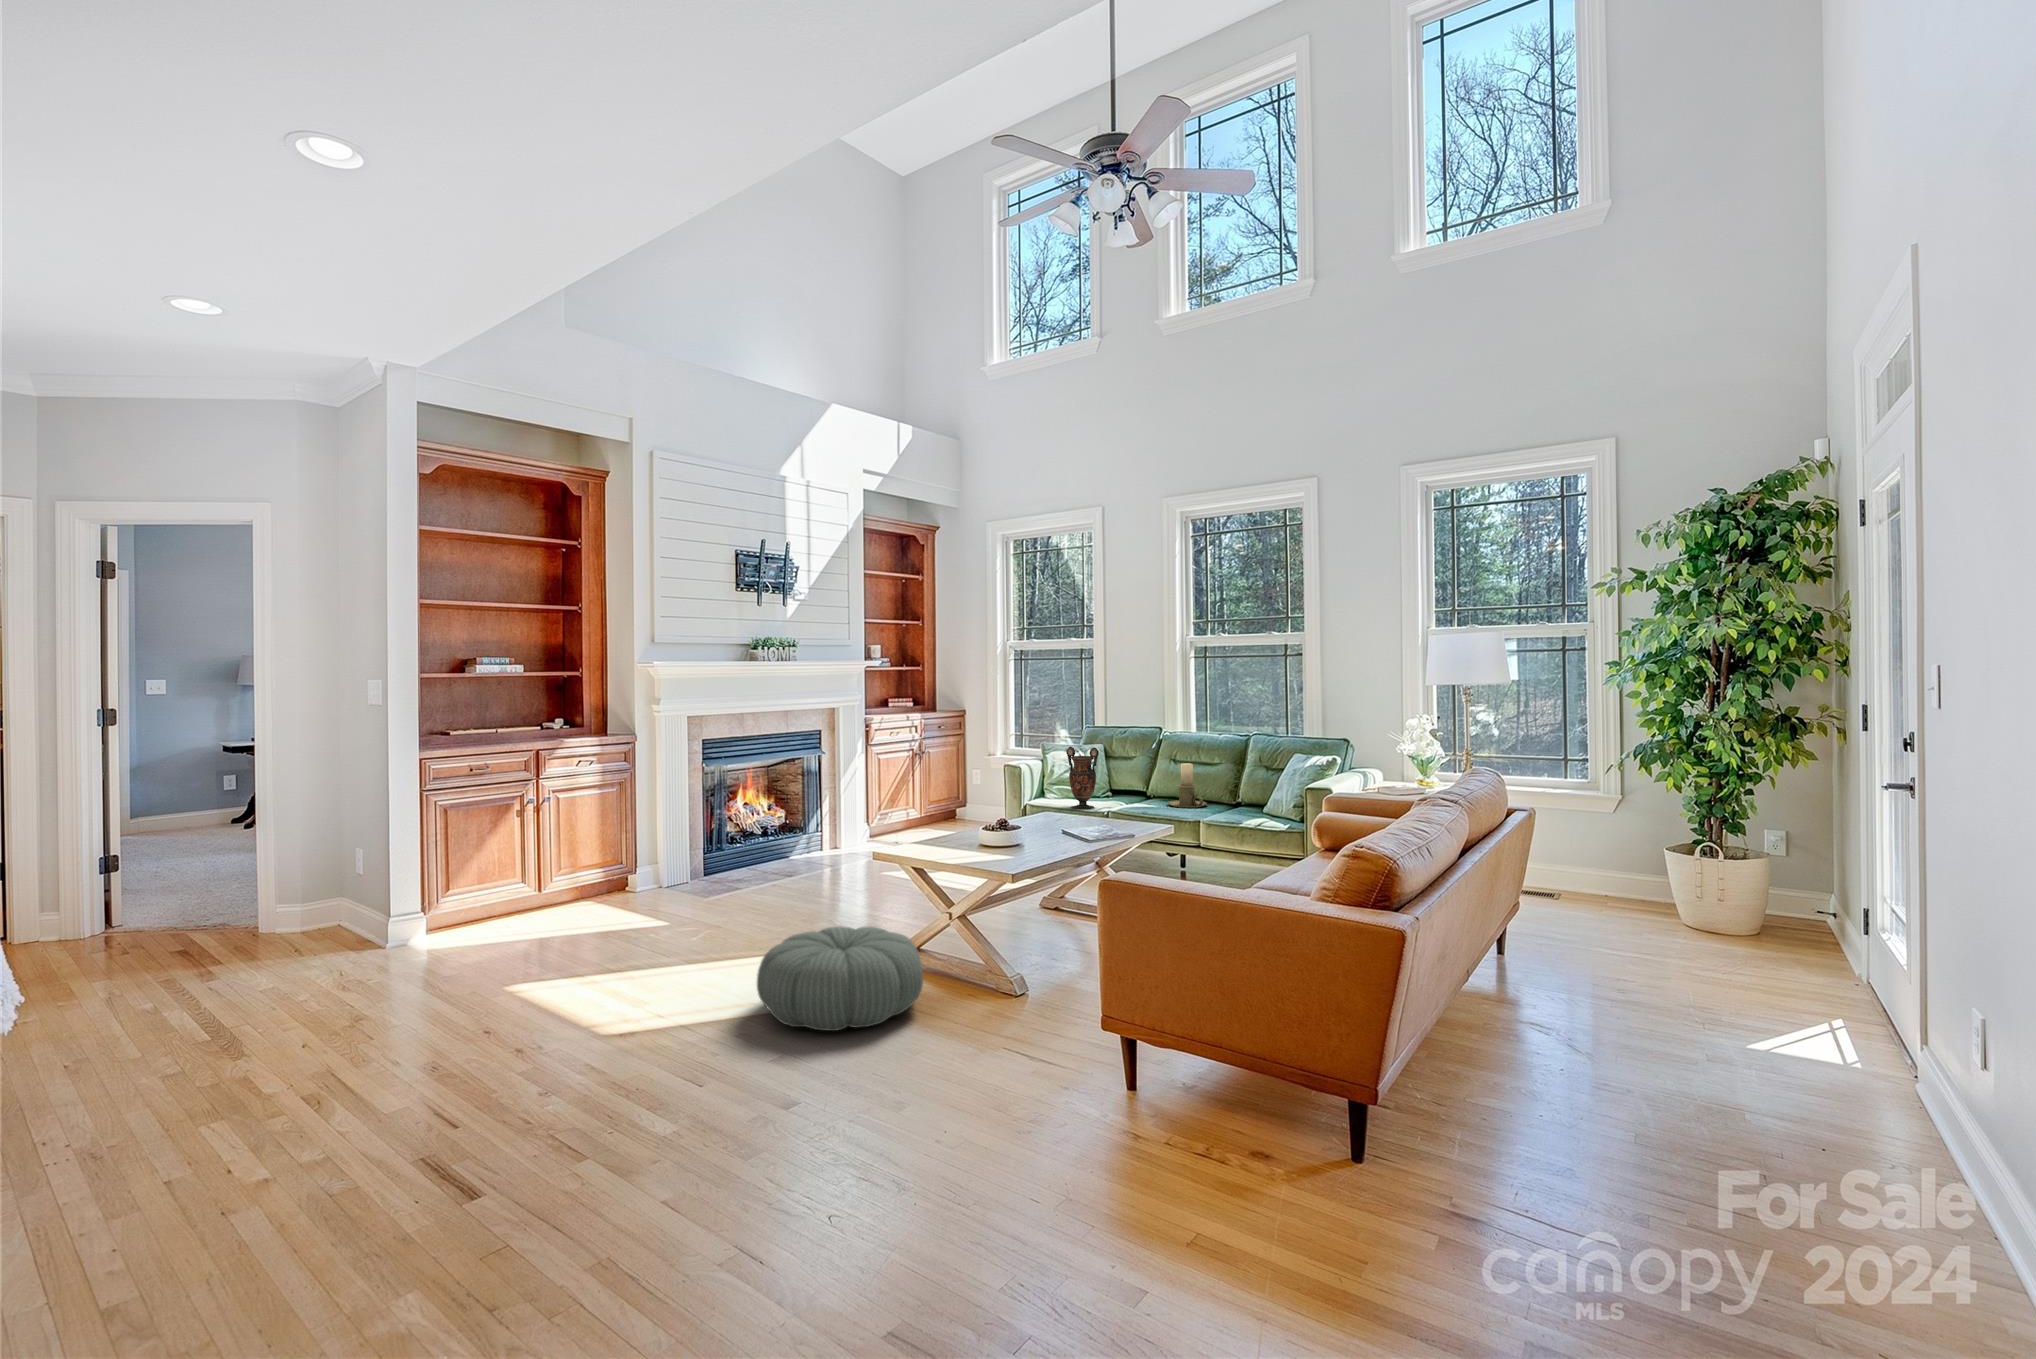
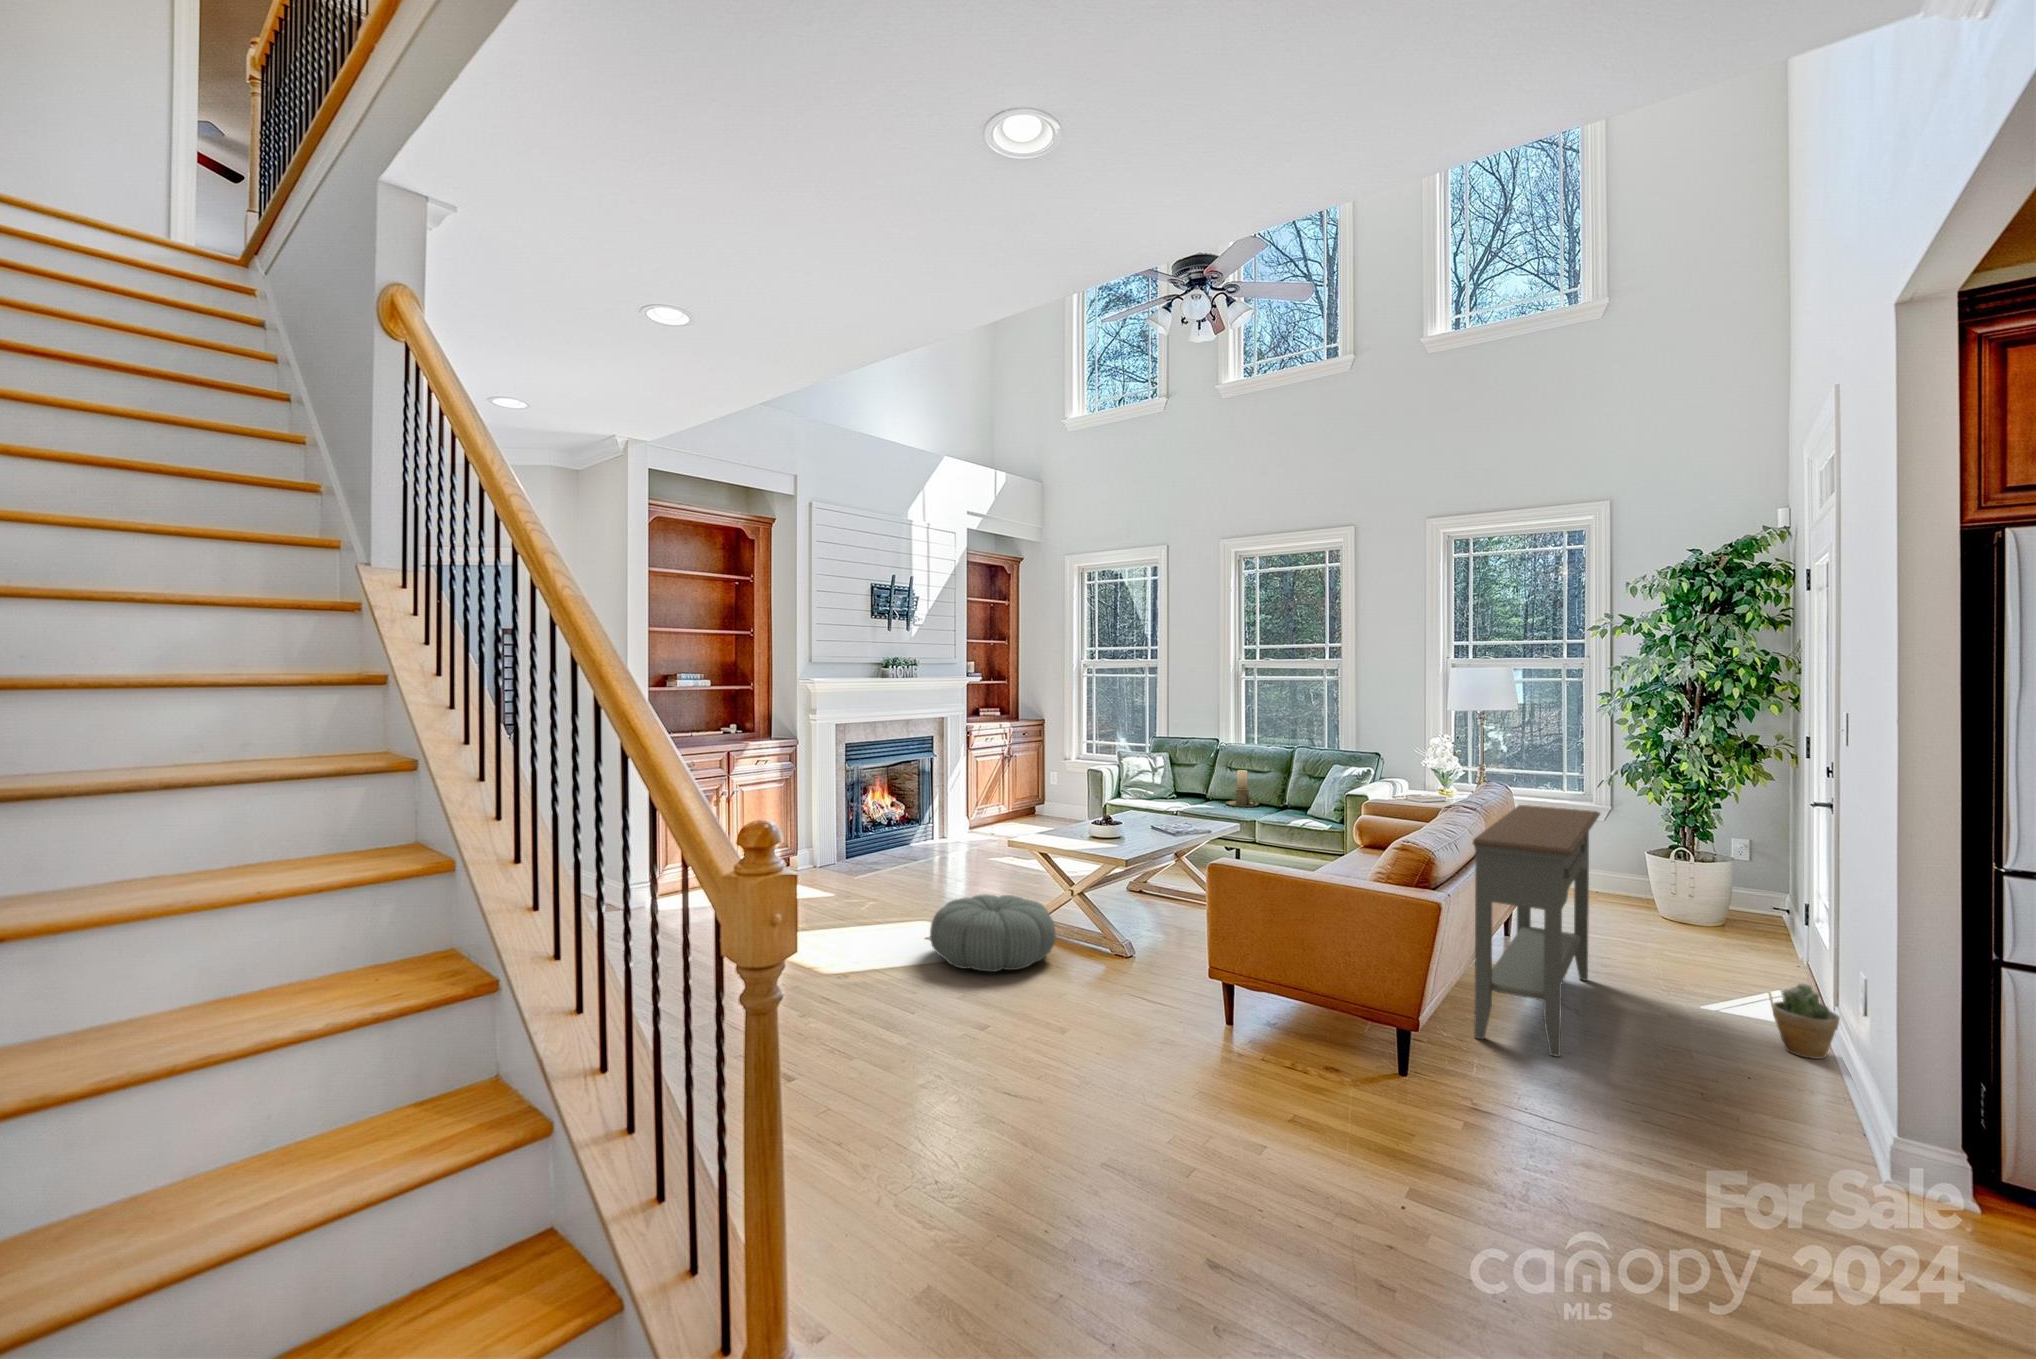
vase: present [1066,747,1099,809] -> none [1143,755,1170,806]
console table: none [1450,797,1614,1136] -> present [1473,805,1600,1057]
potted plant: none [1839,1025,1930,1126] -> present [1773,983,1840,1059]

